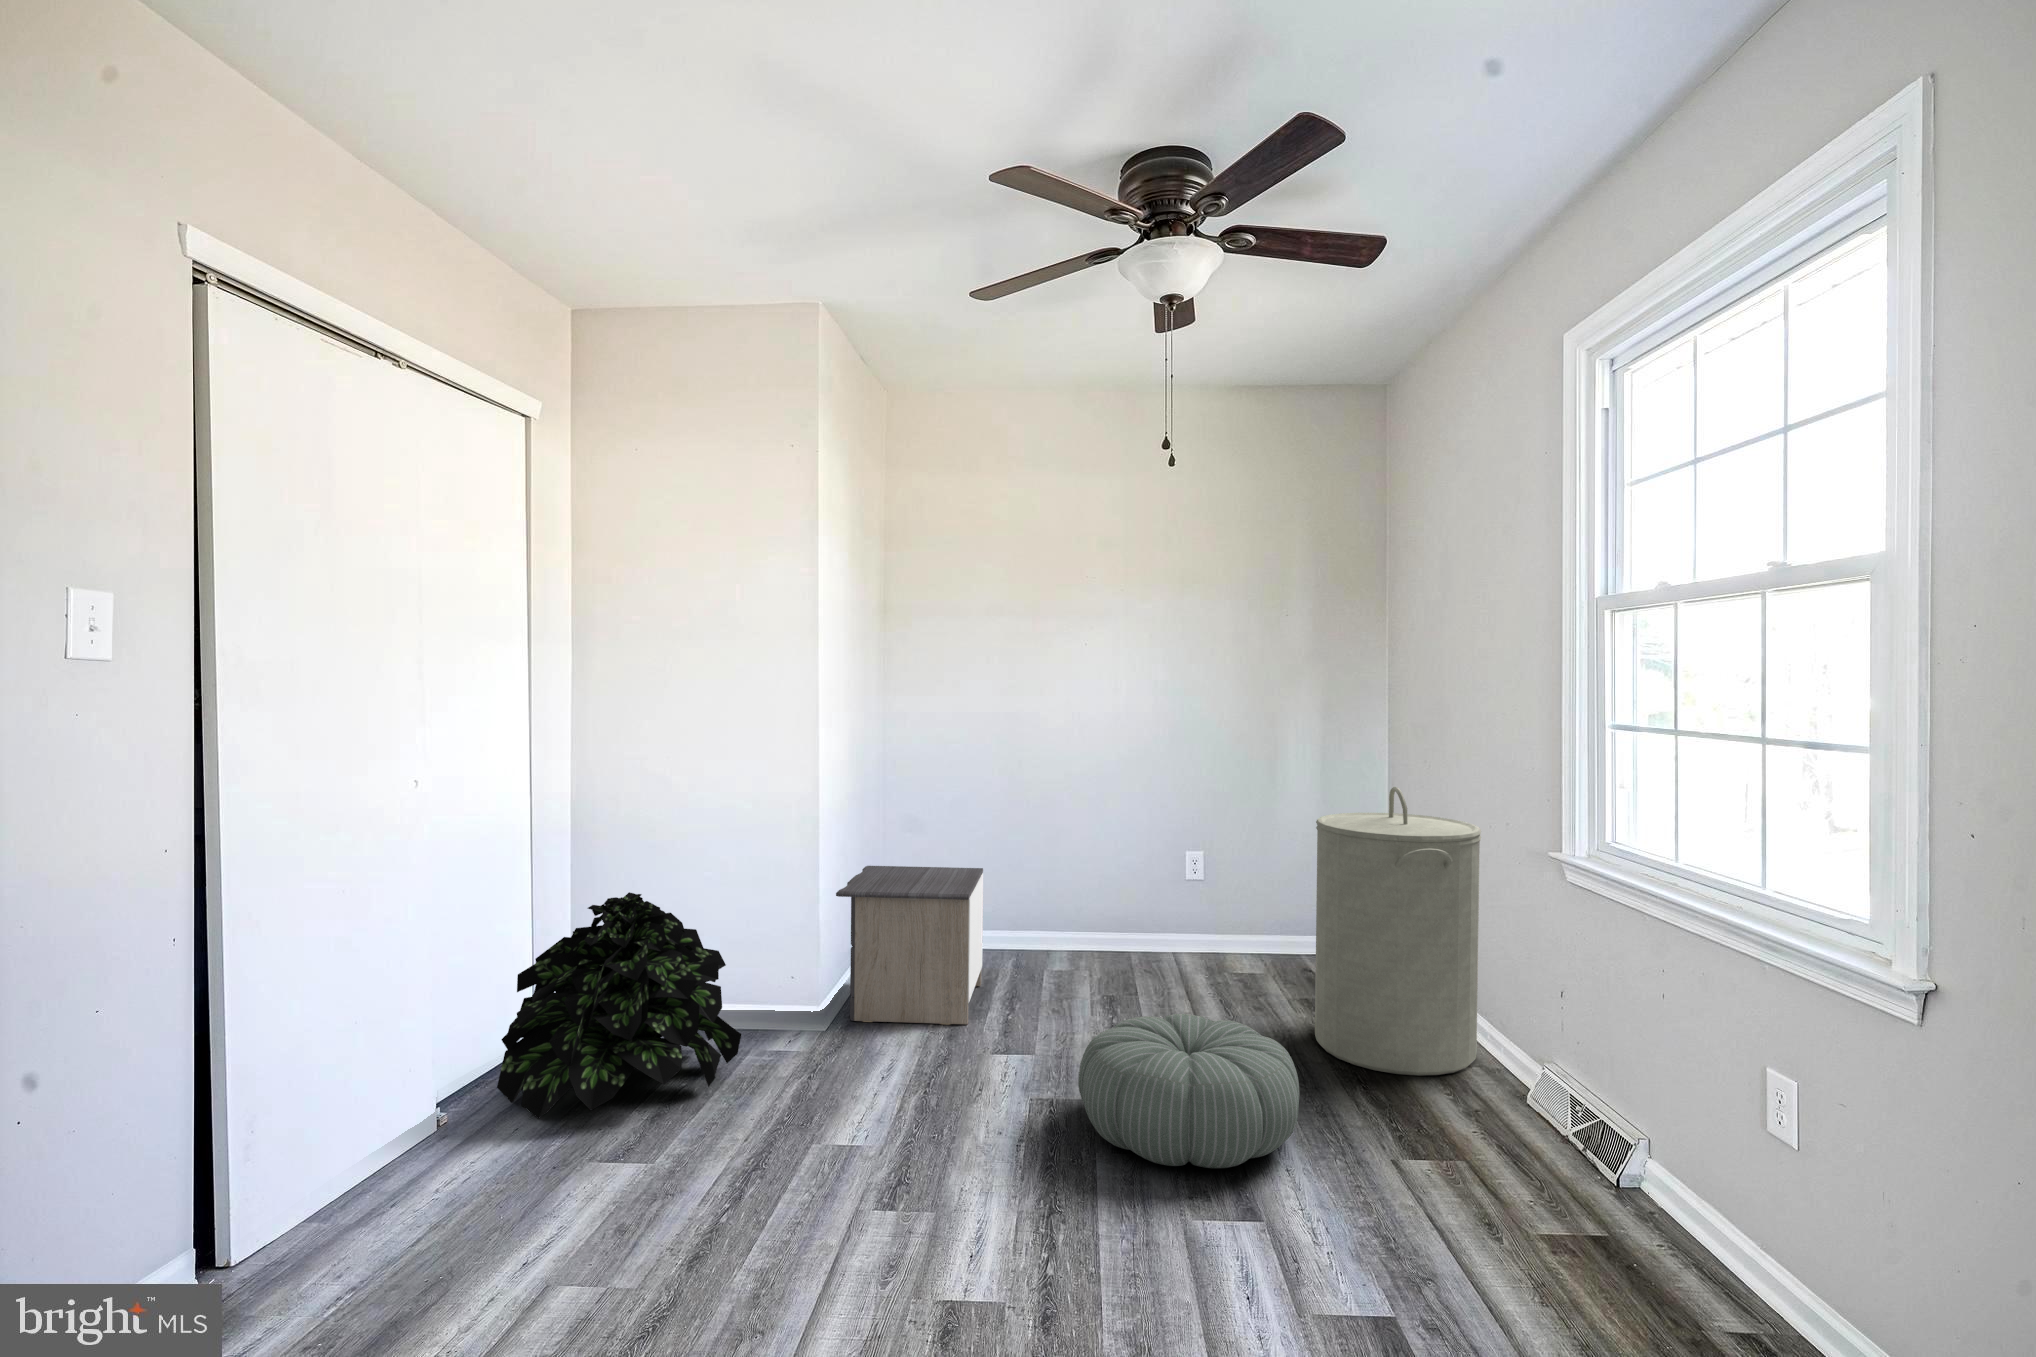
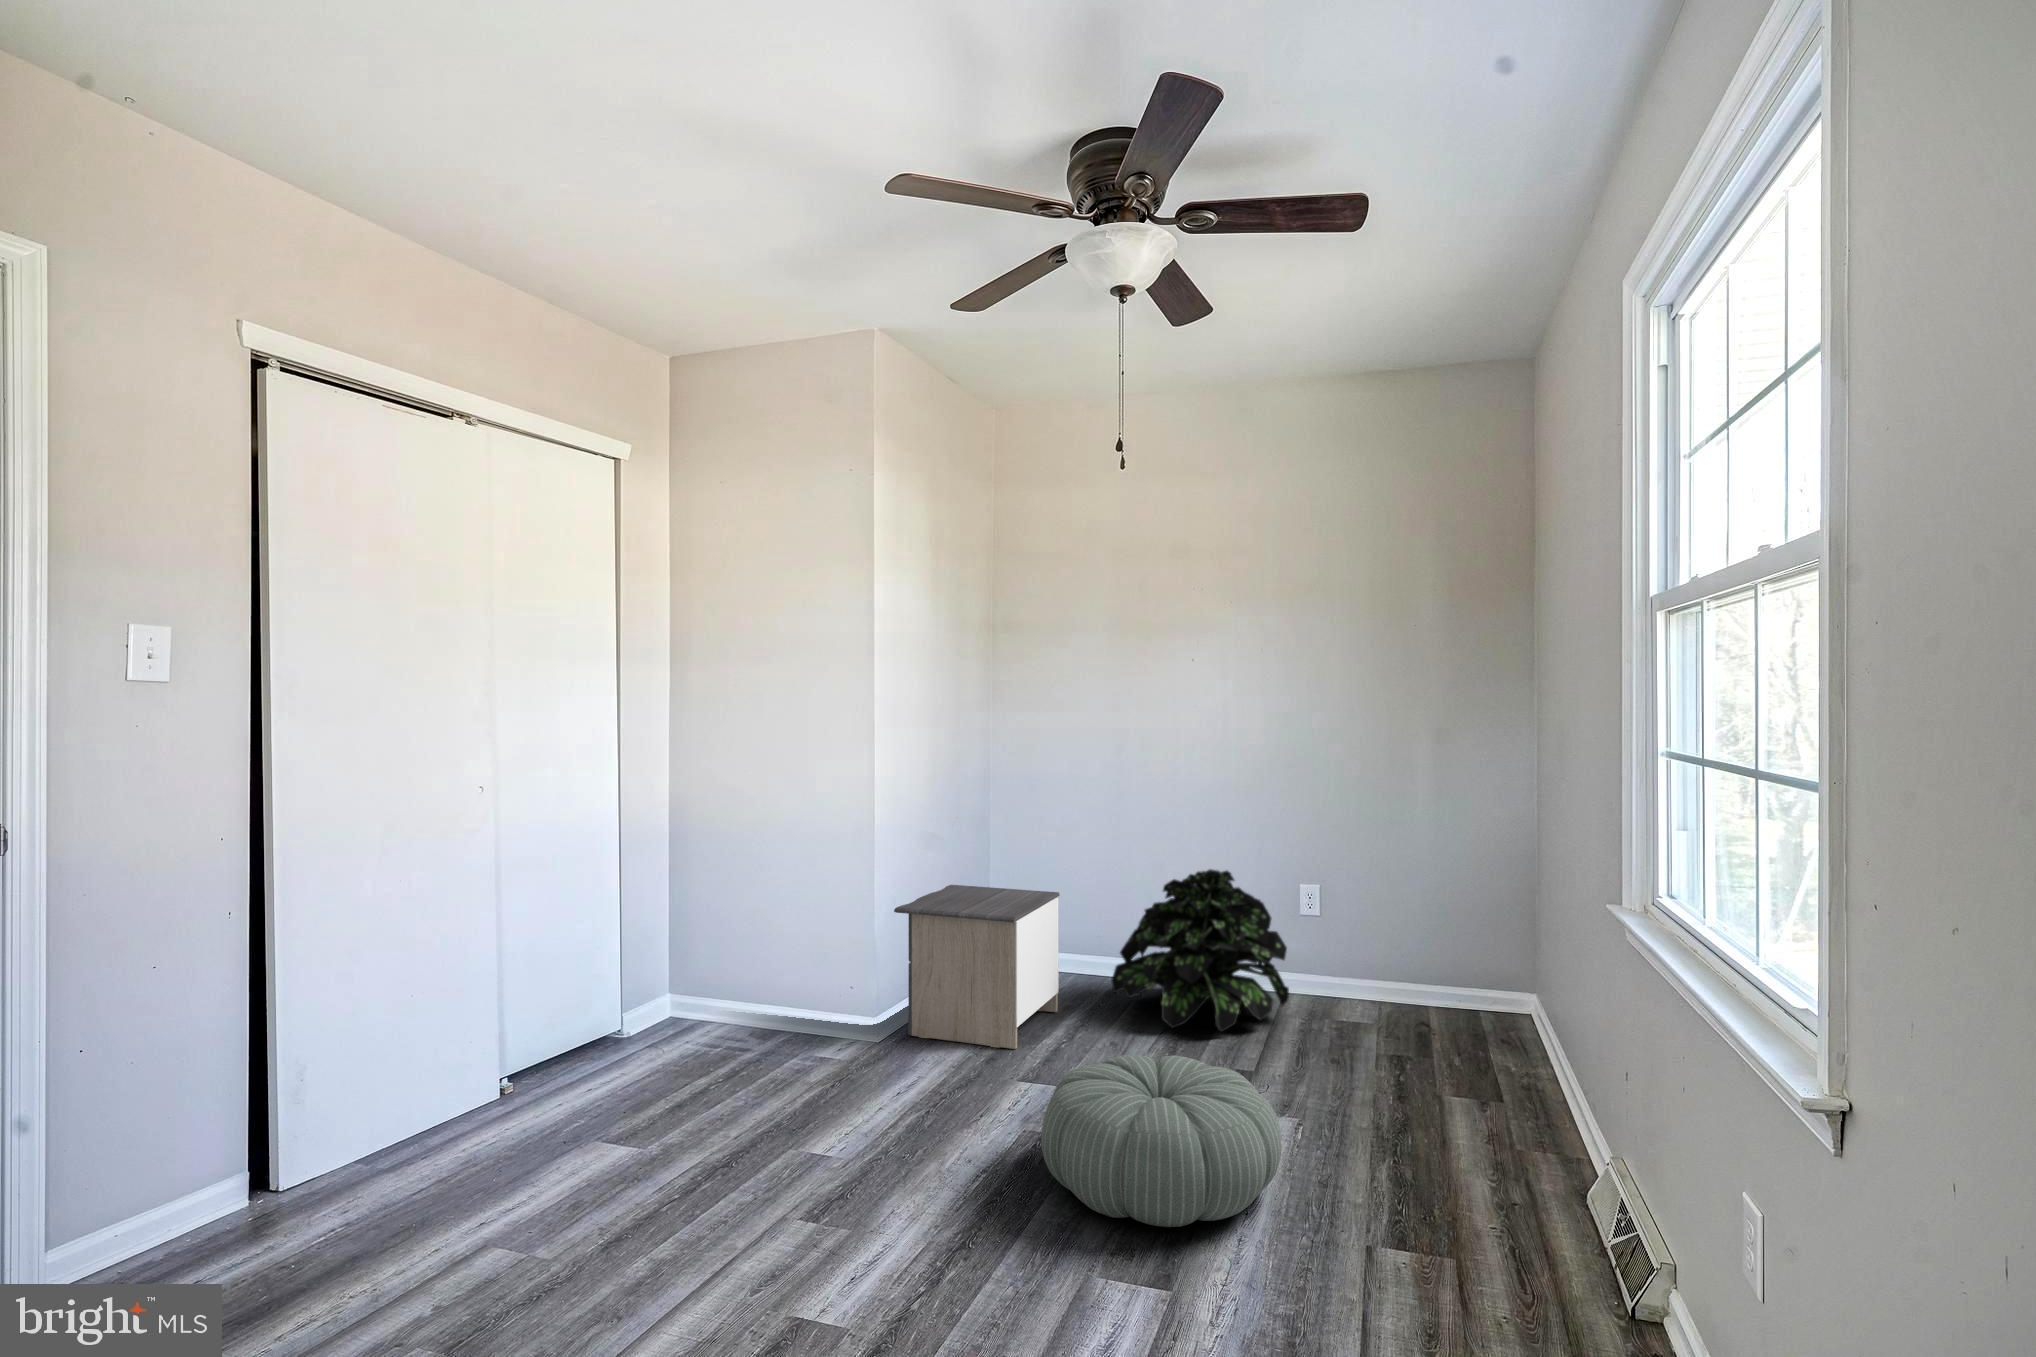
laundry hamper: present [1315,787,1481,1075] -> none [1371,819,1565,1156]
potted plant: present [497,892,741,1118] -> present [1112,869,1289,1032]

